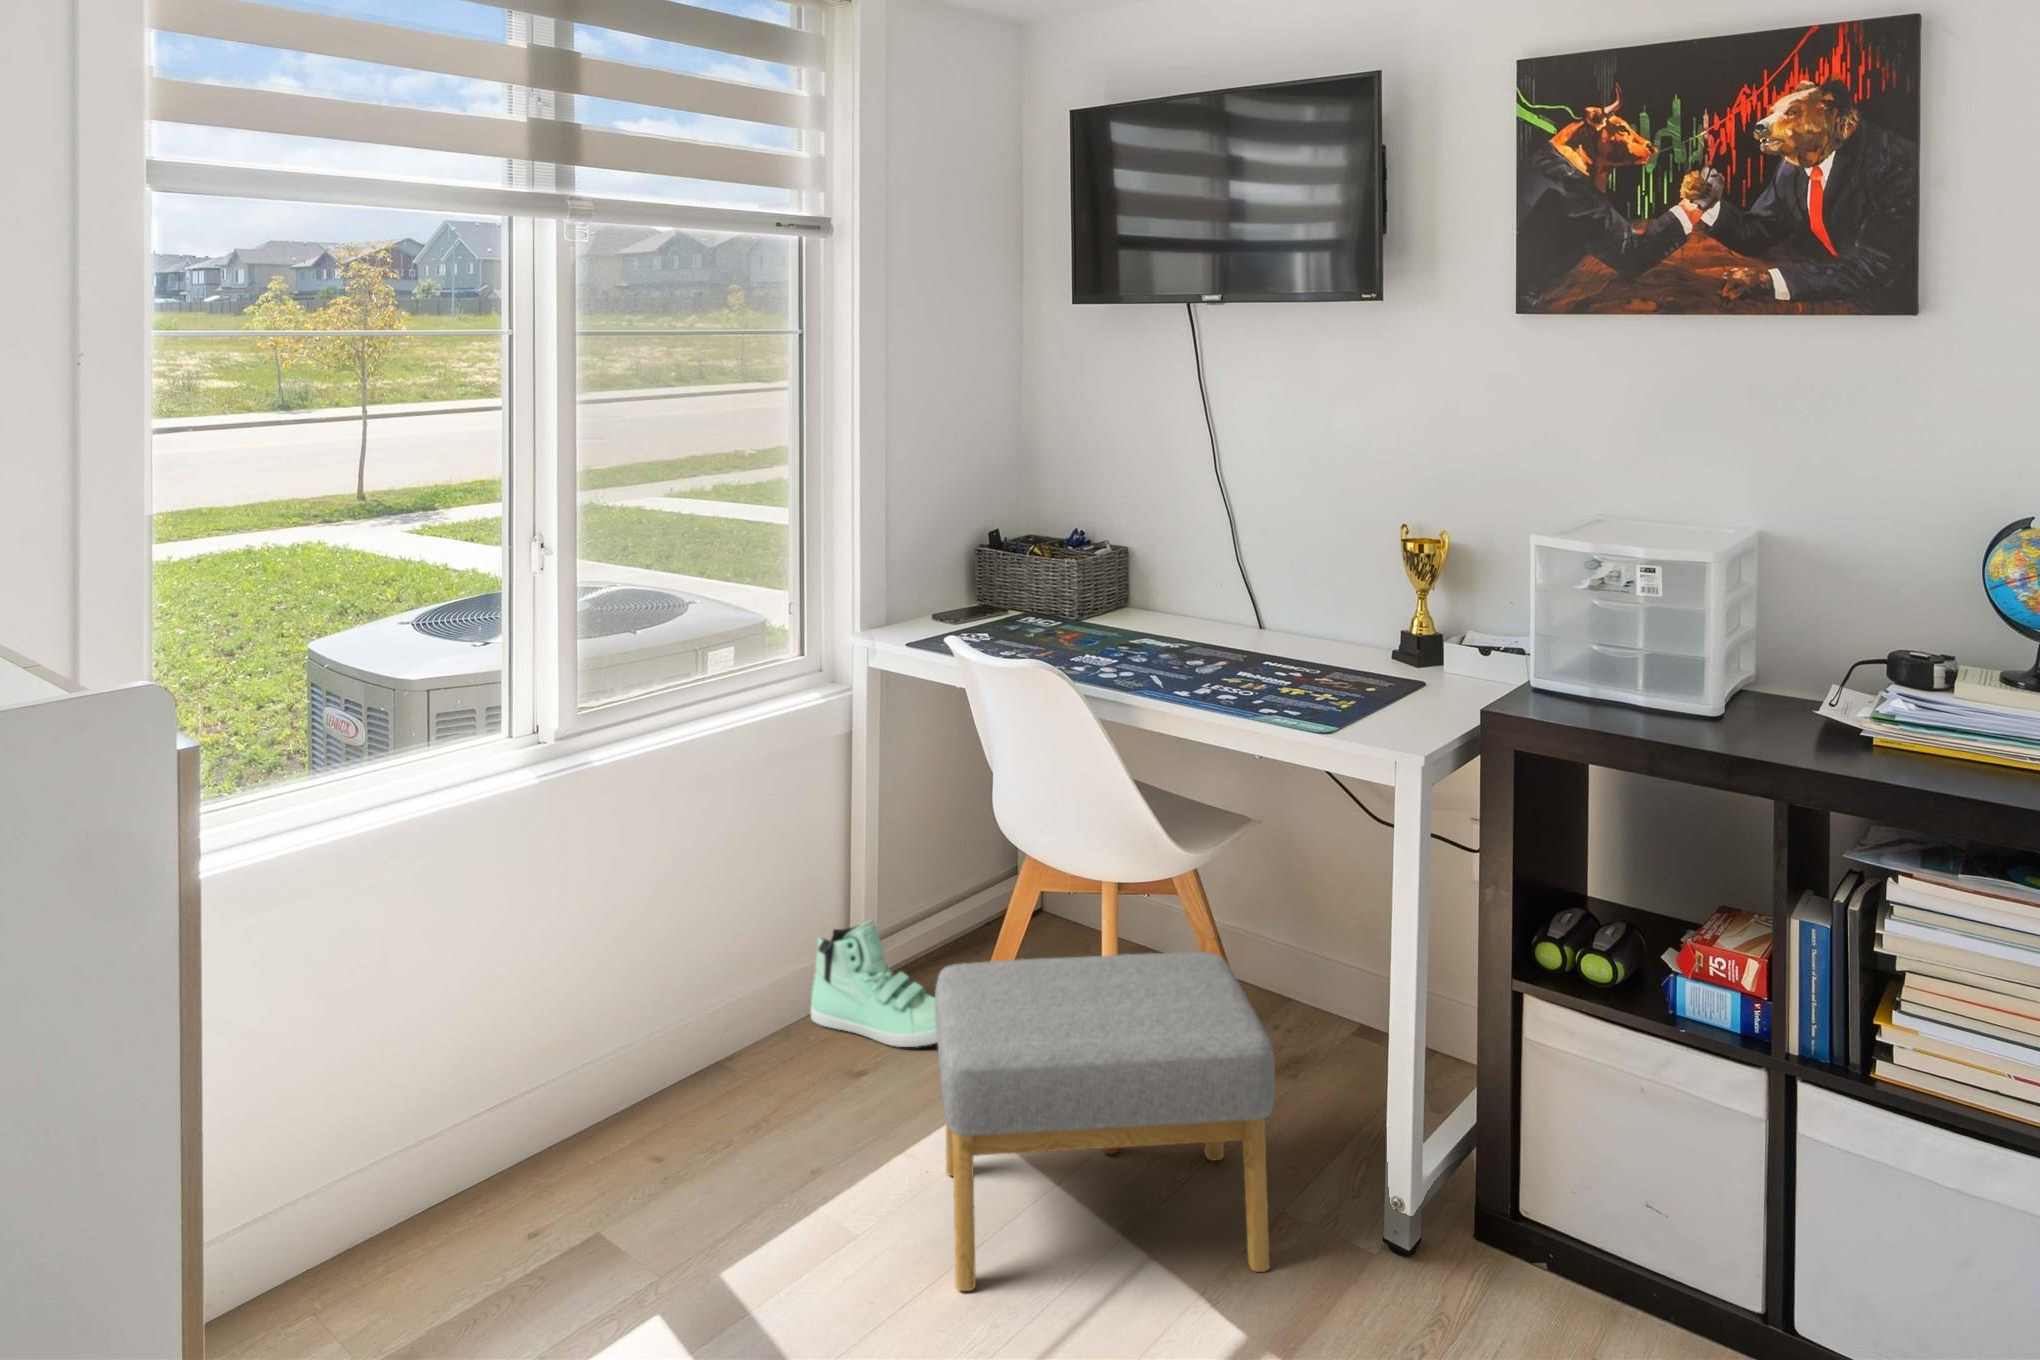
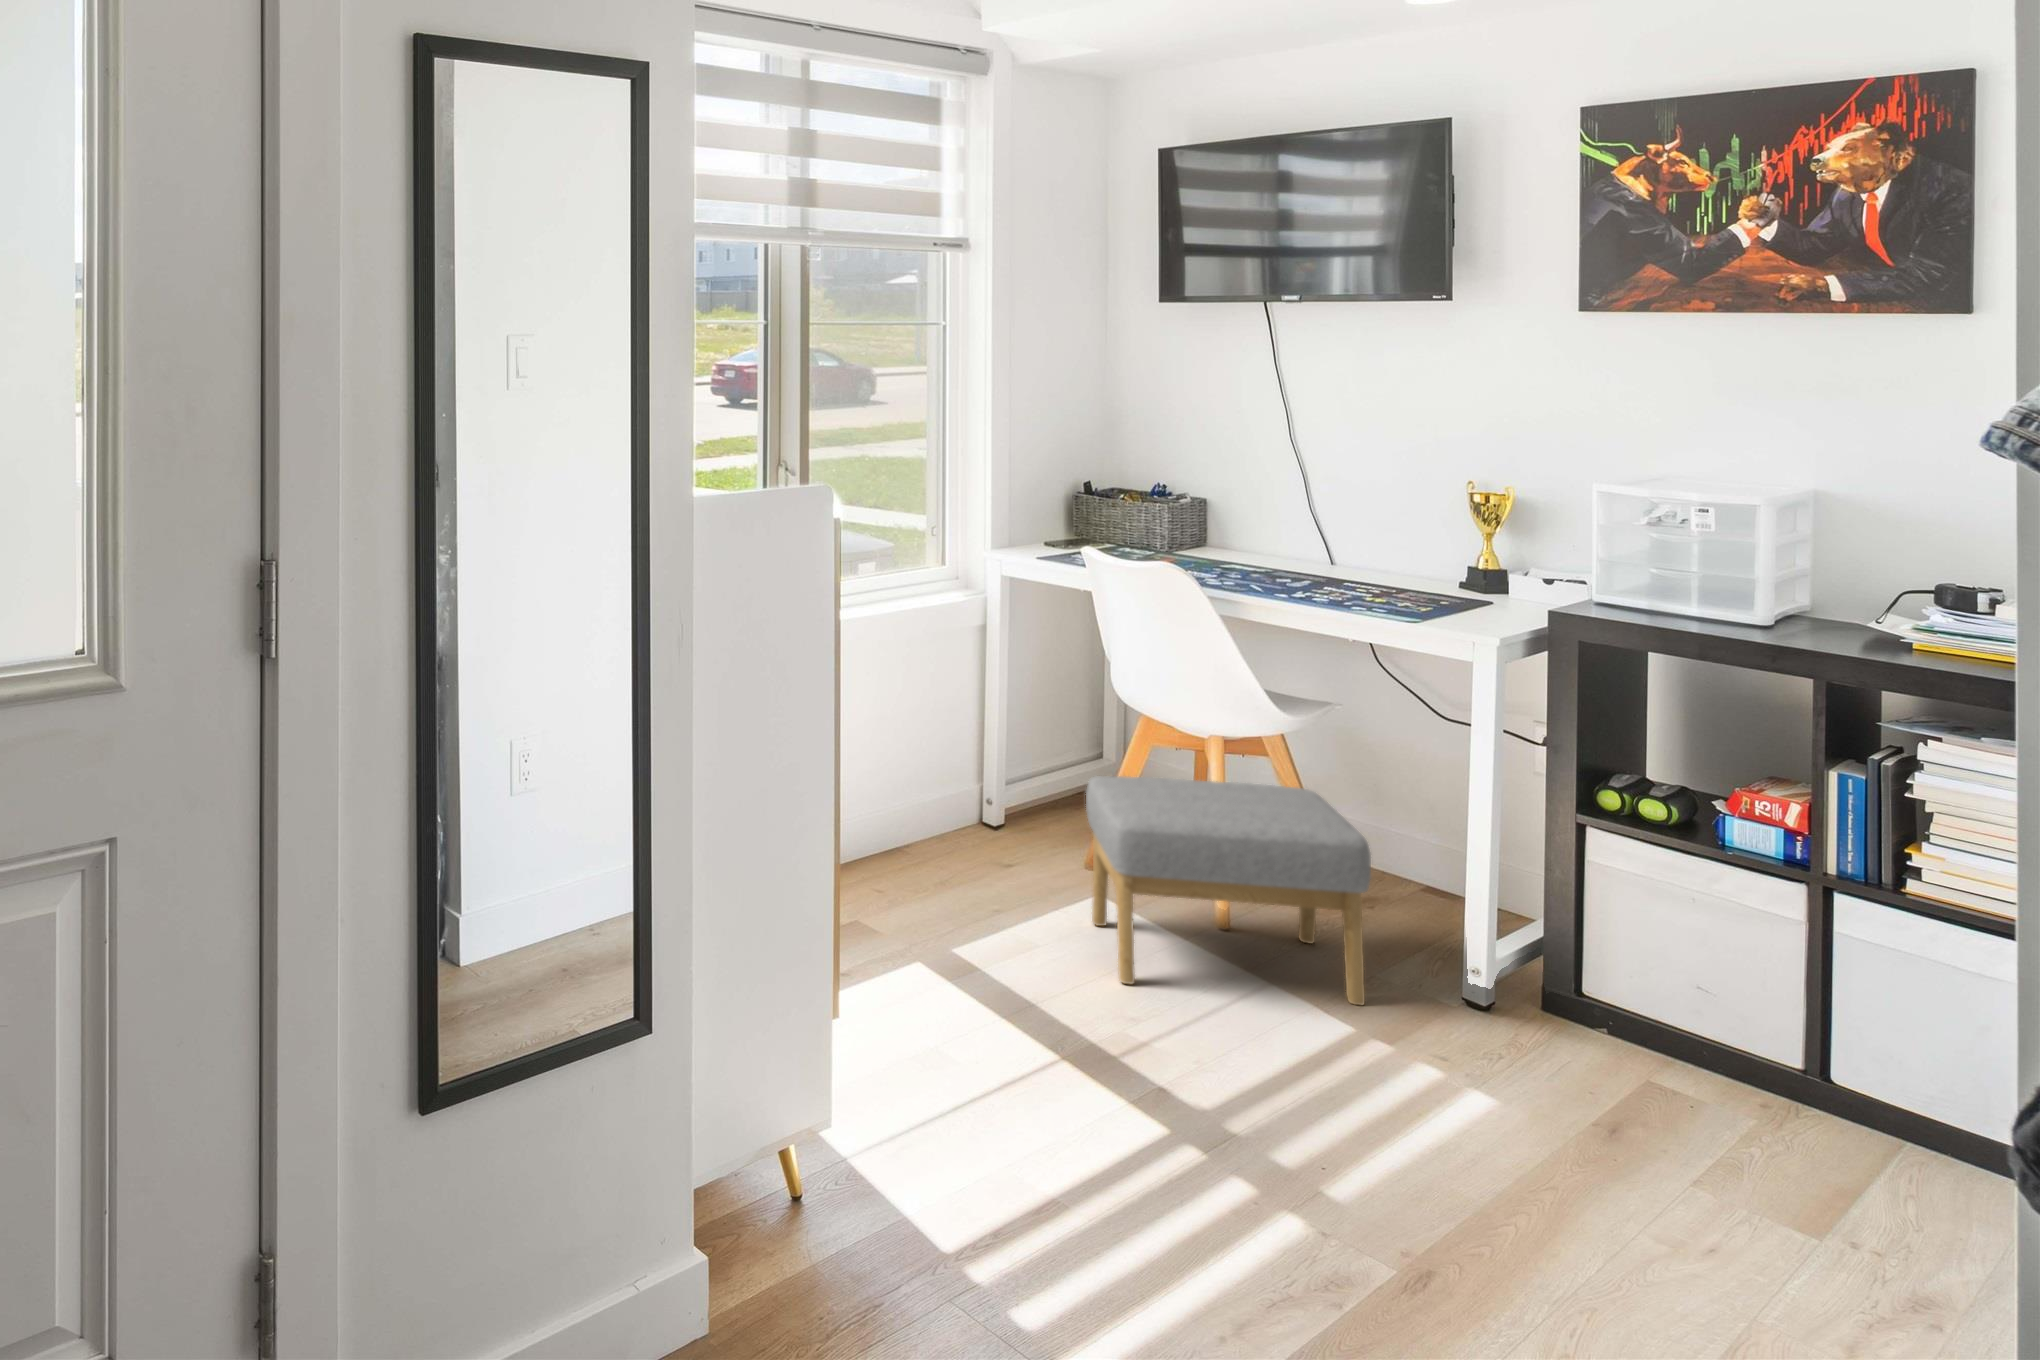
sneaker: present [811,920,937,1047] -> none [957,761,1088,853]

